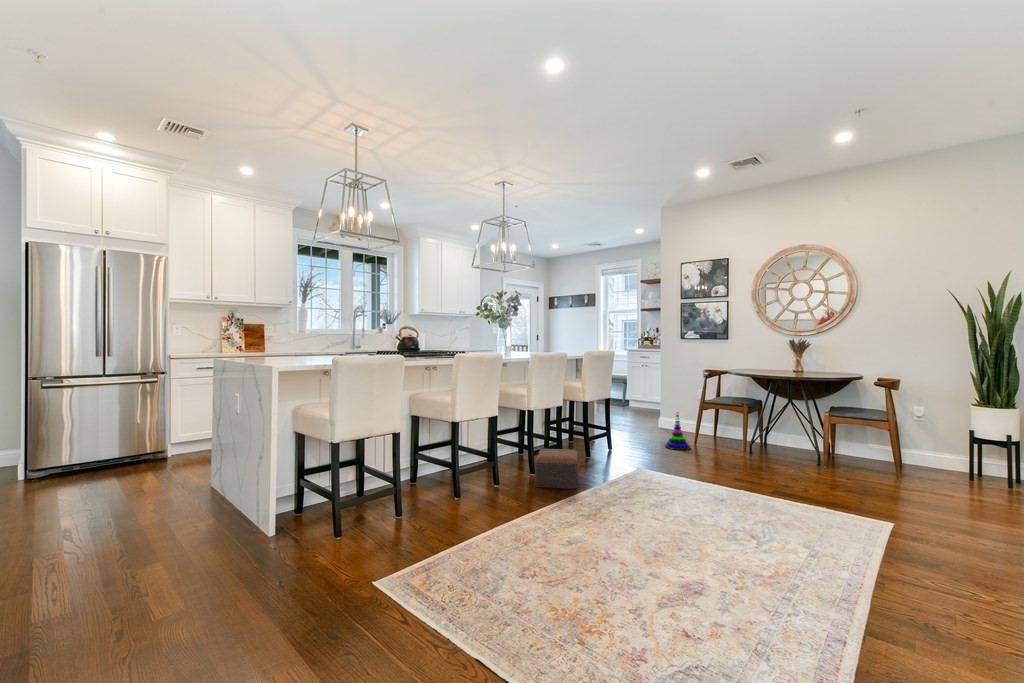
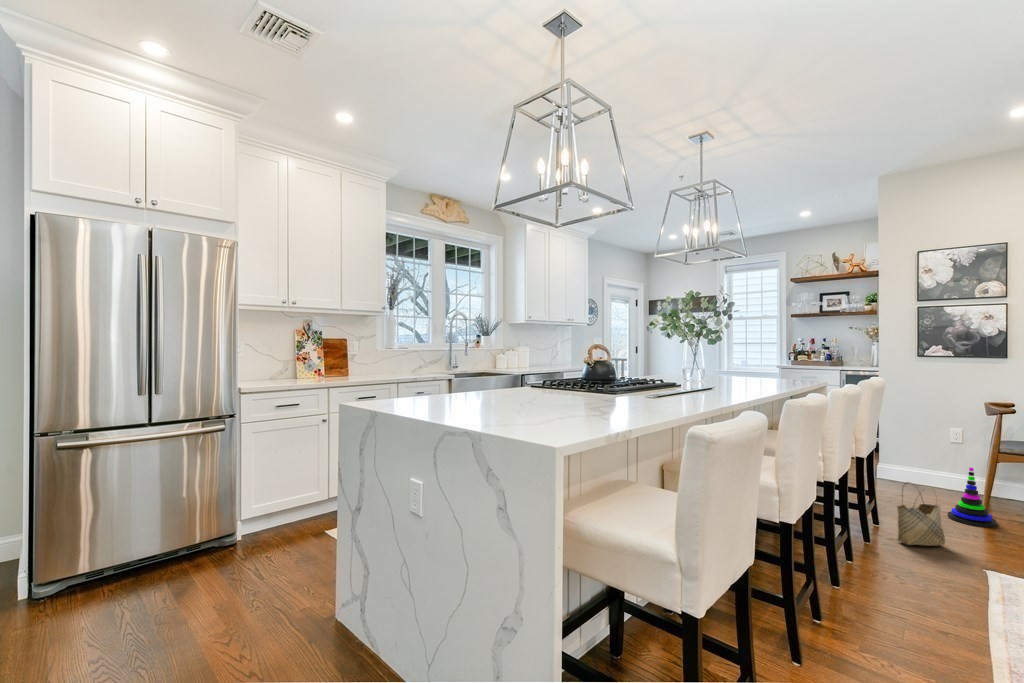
woven basket: none [605,418,633,458] -> present [897,483,945,546]
footstool: present [535,449,578,489] -> none [856,549,974,634]

